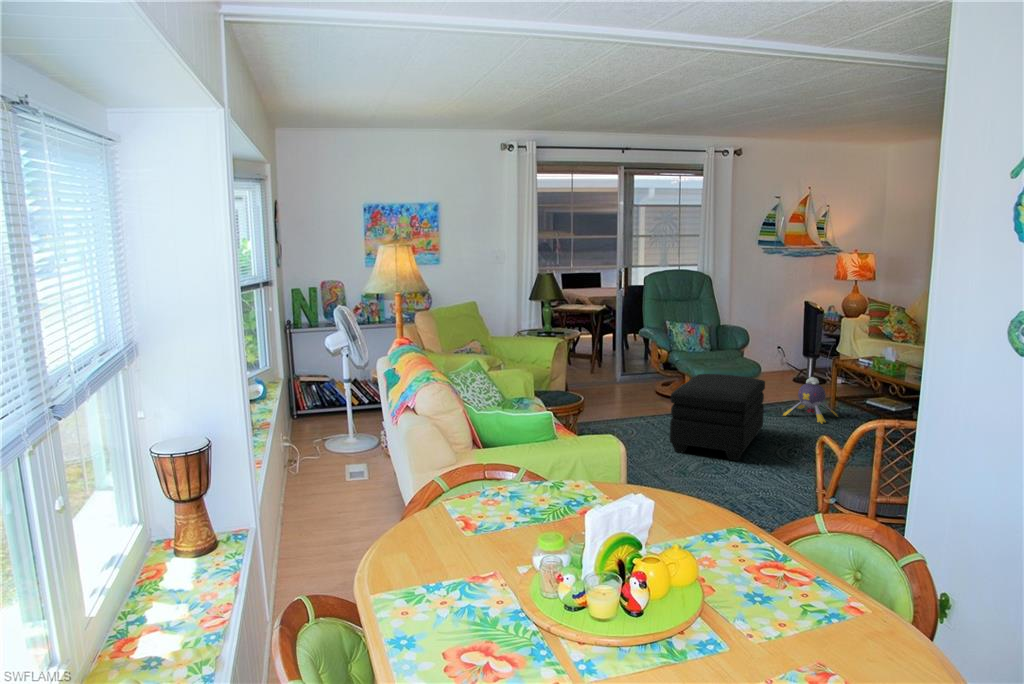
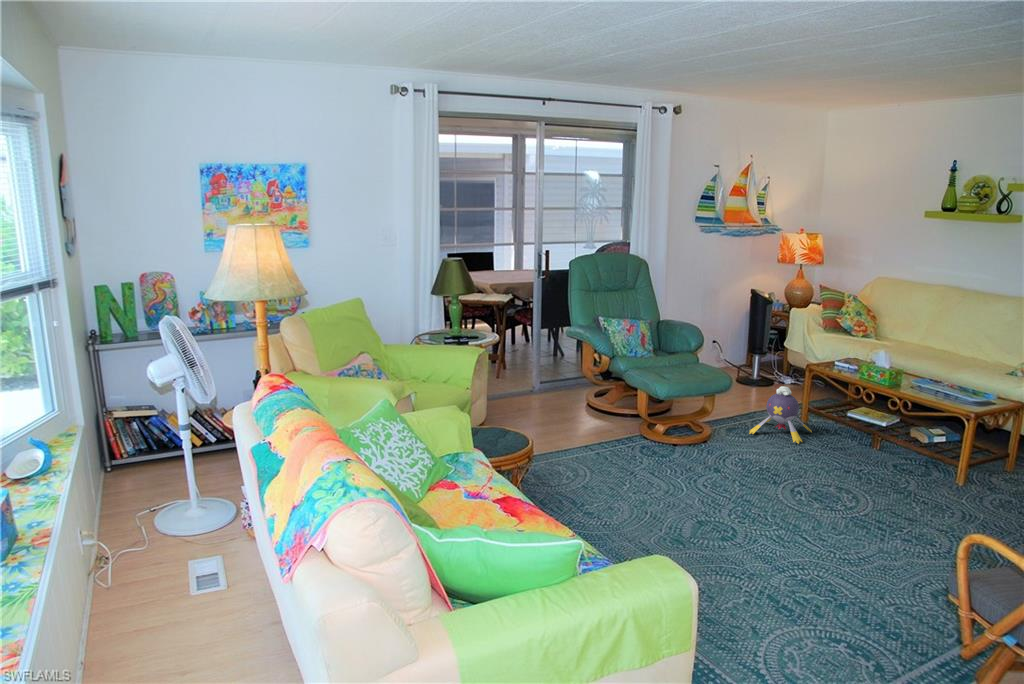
ottoman: present [670,374,765,461] -> none [637,391,743,509]

